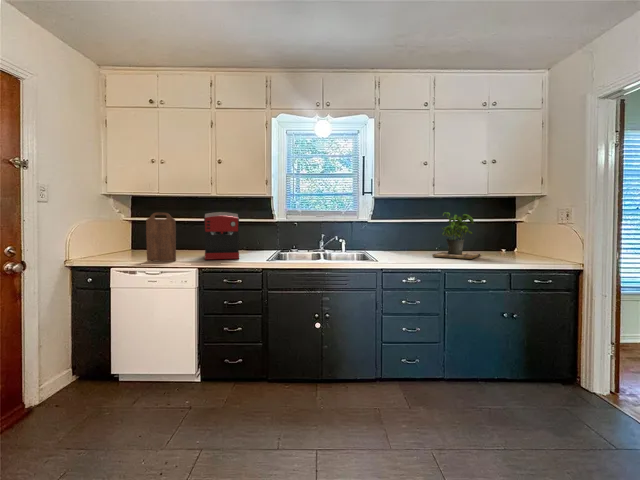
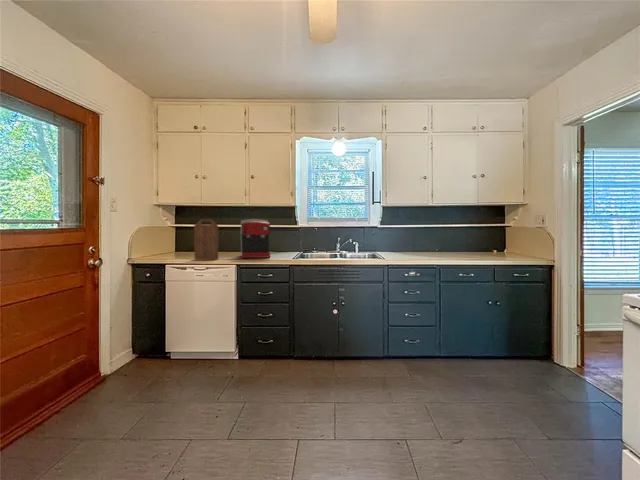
potted plant: present [432,212,480,259] -> none [432,218,473,257]

